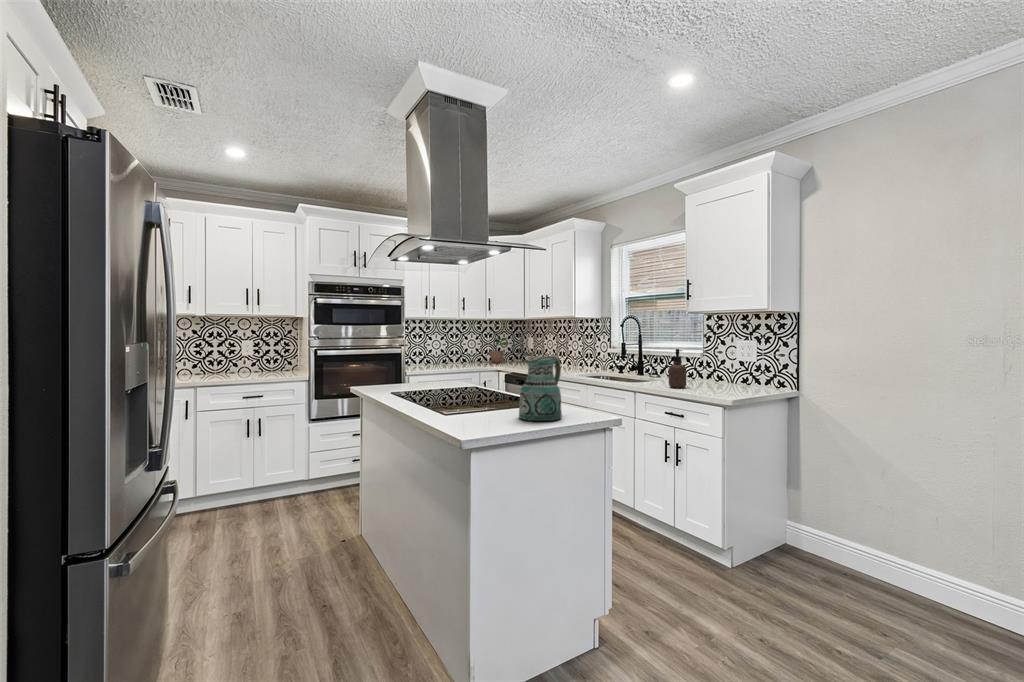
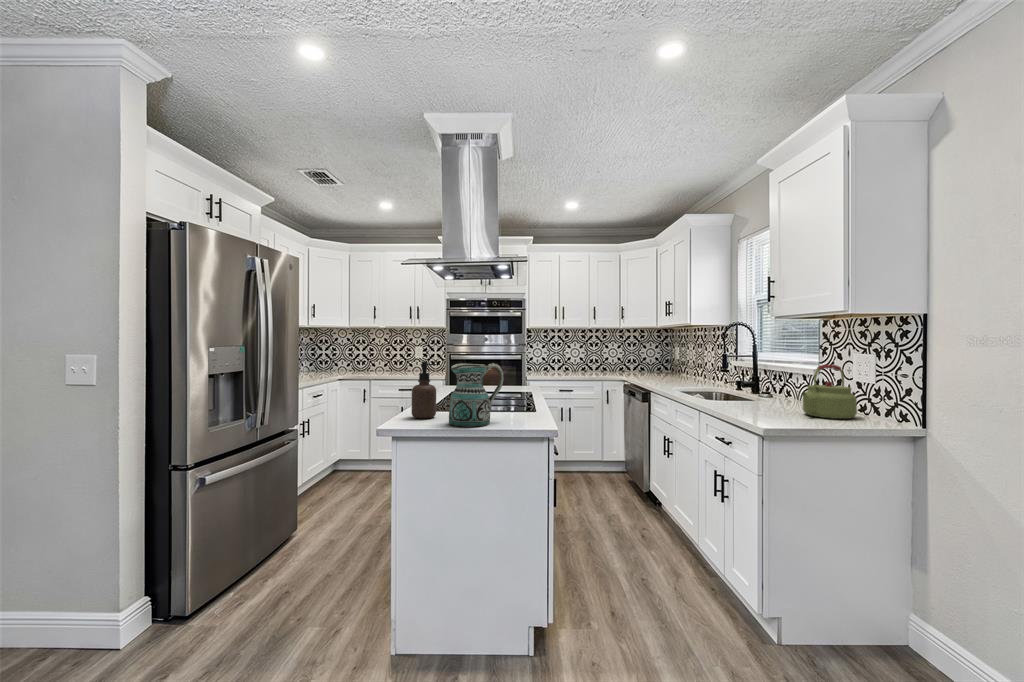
potted plant: present [484,331,509,363] -> none [626,338,657,373]
soap dispenser: present [669,349,686,388] -> present [411,362,436,419]
kettle: none [714,349,751,389] -> present [802,365,857,419]

